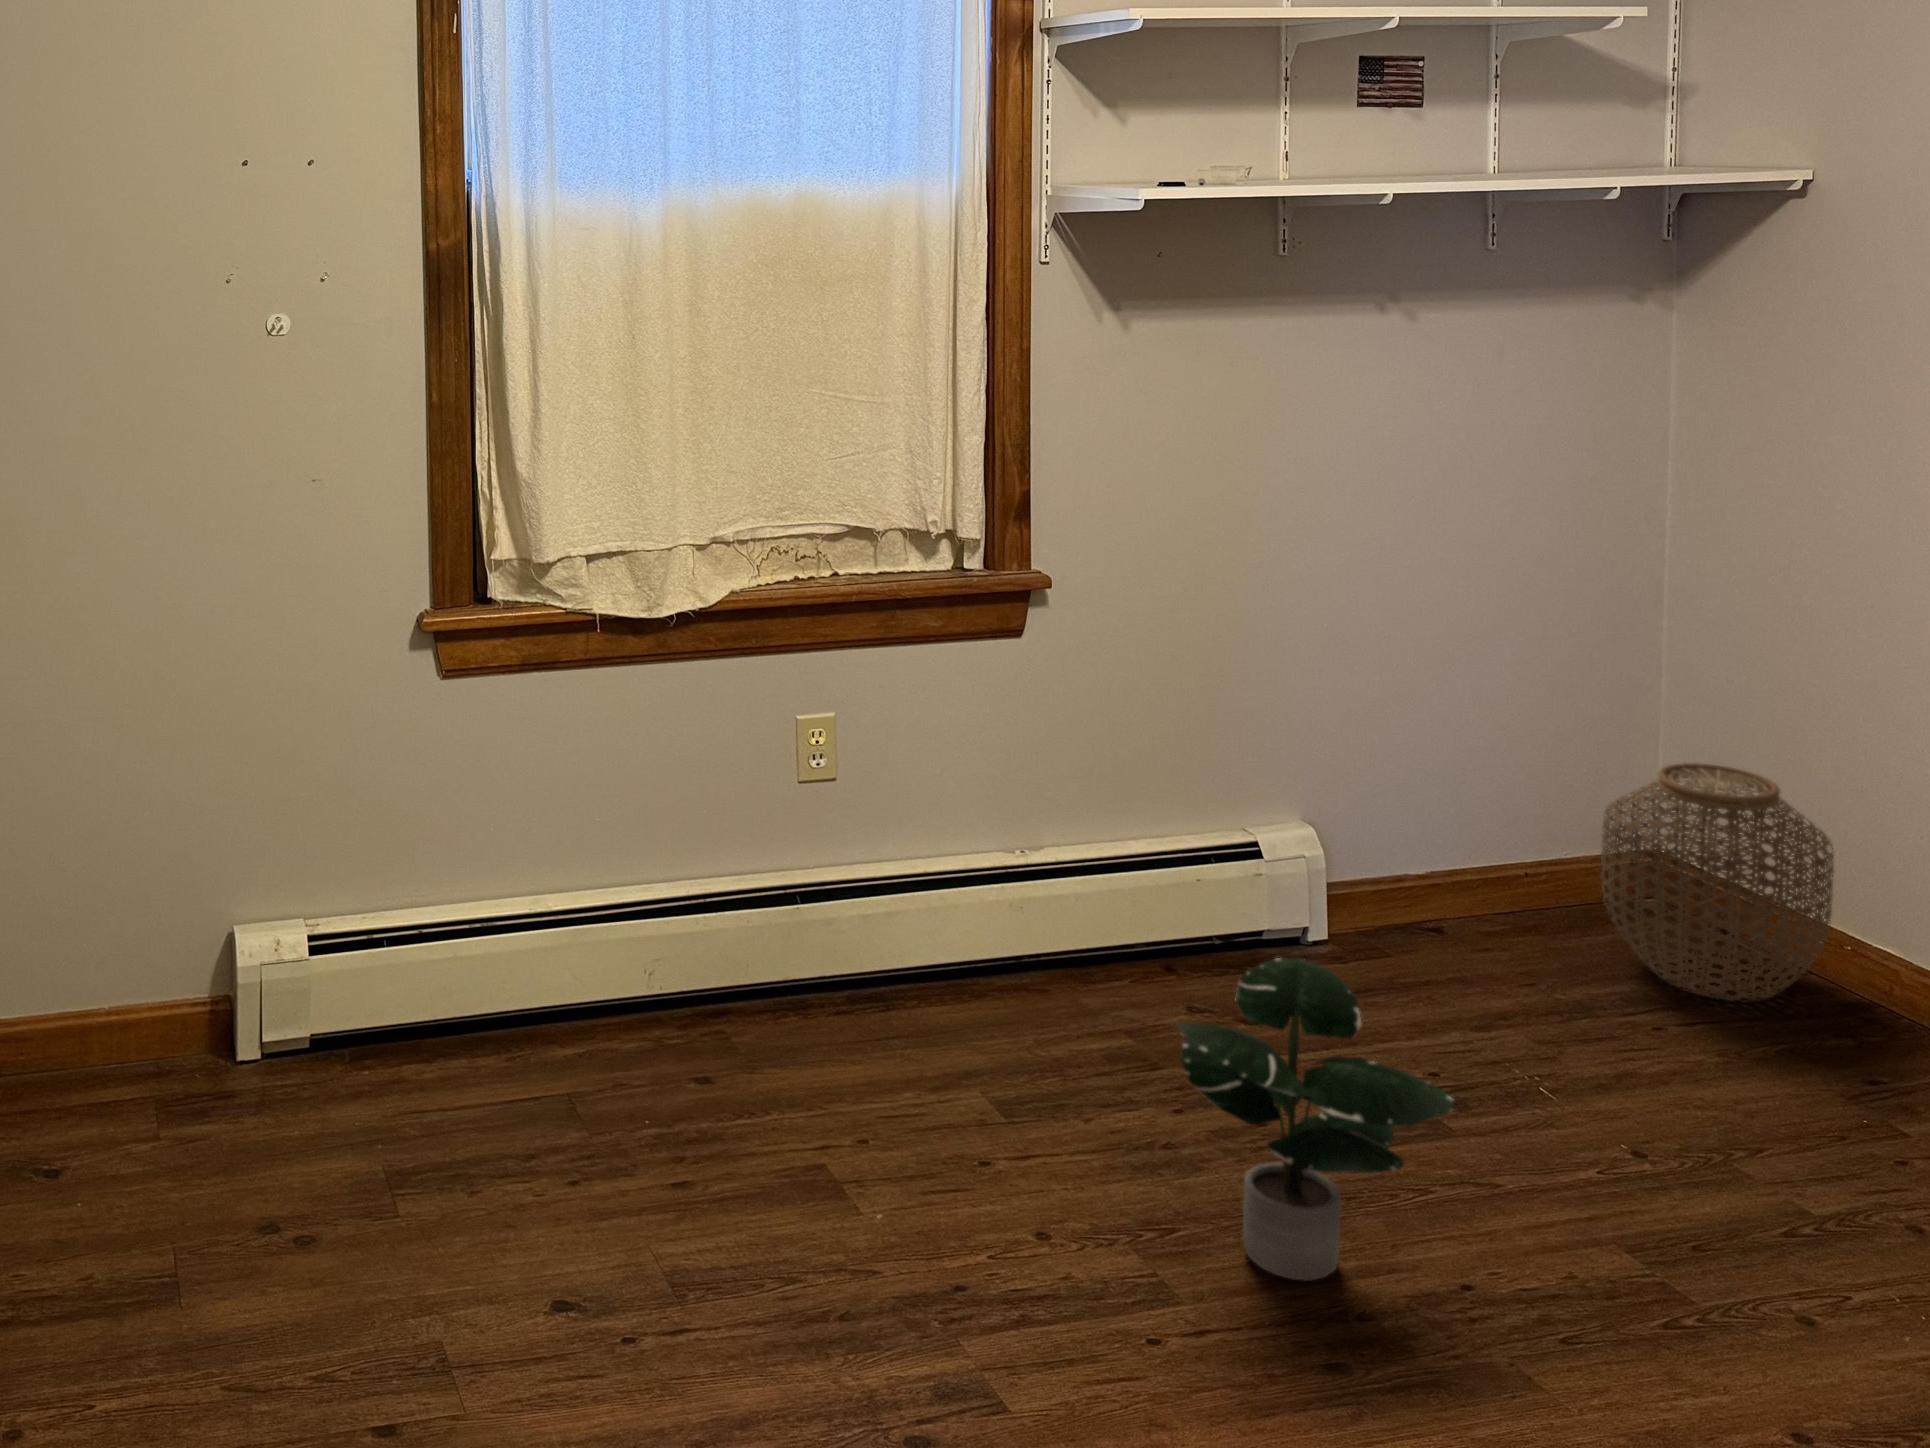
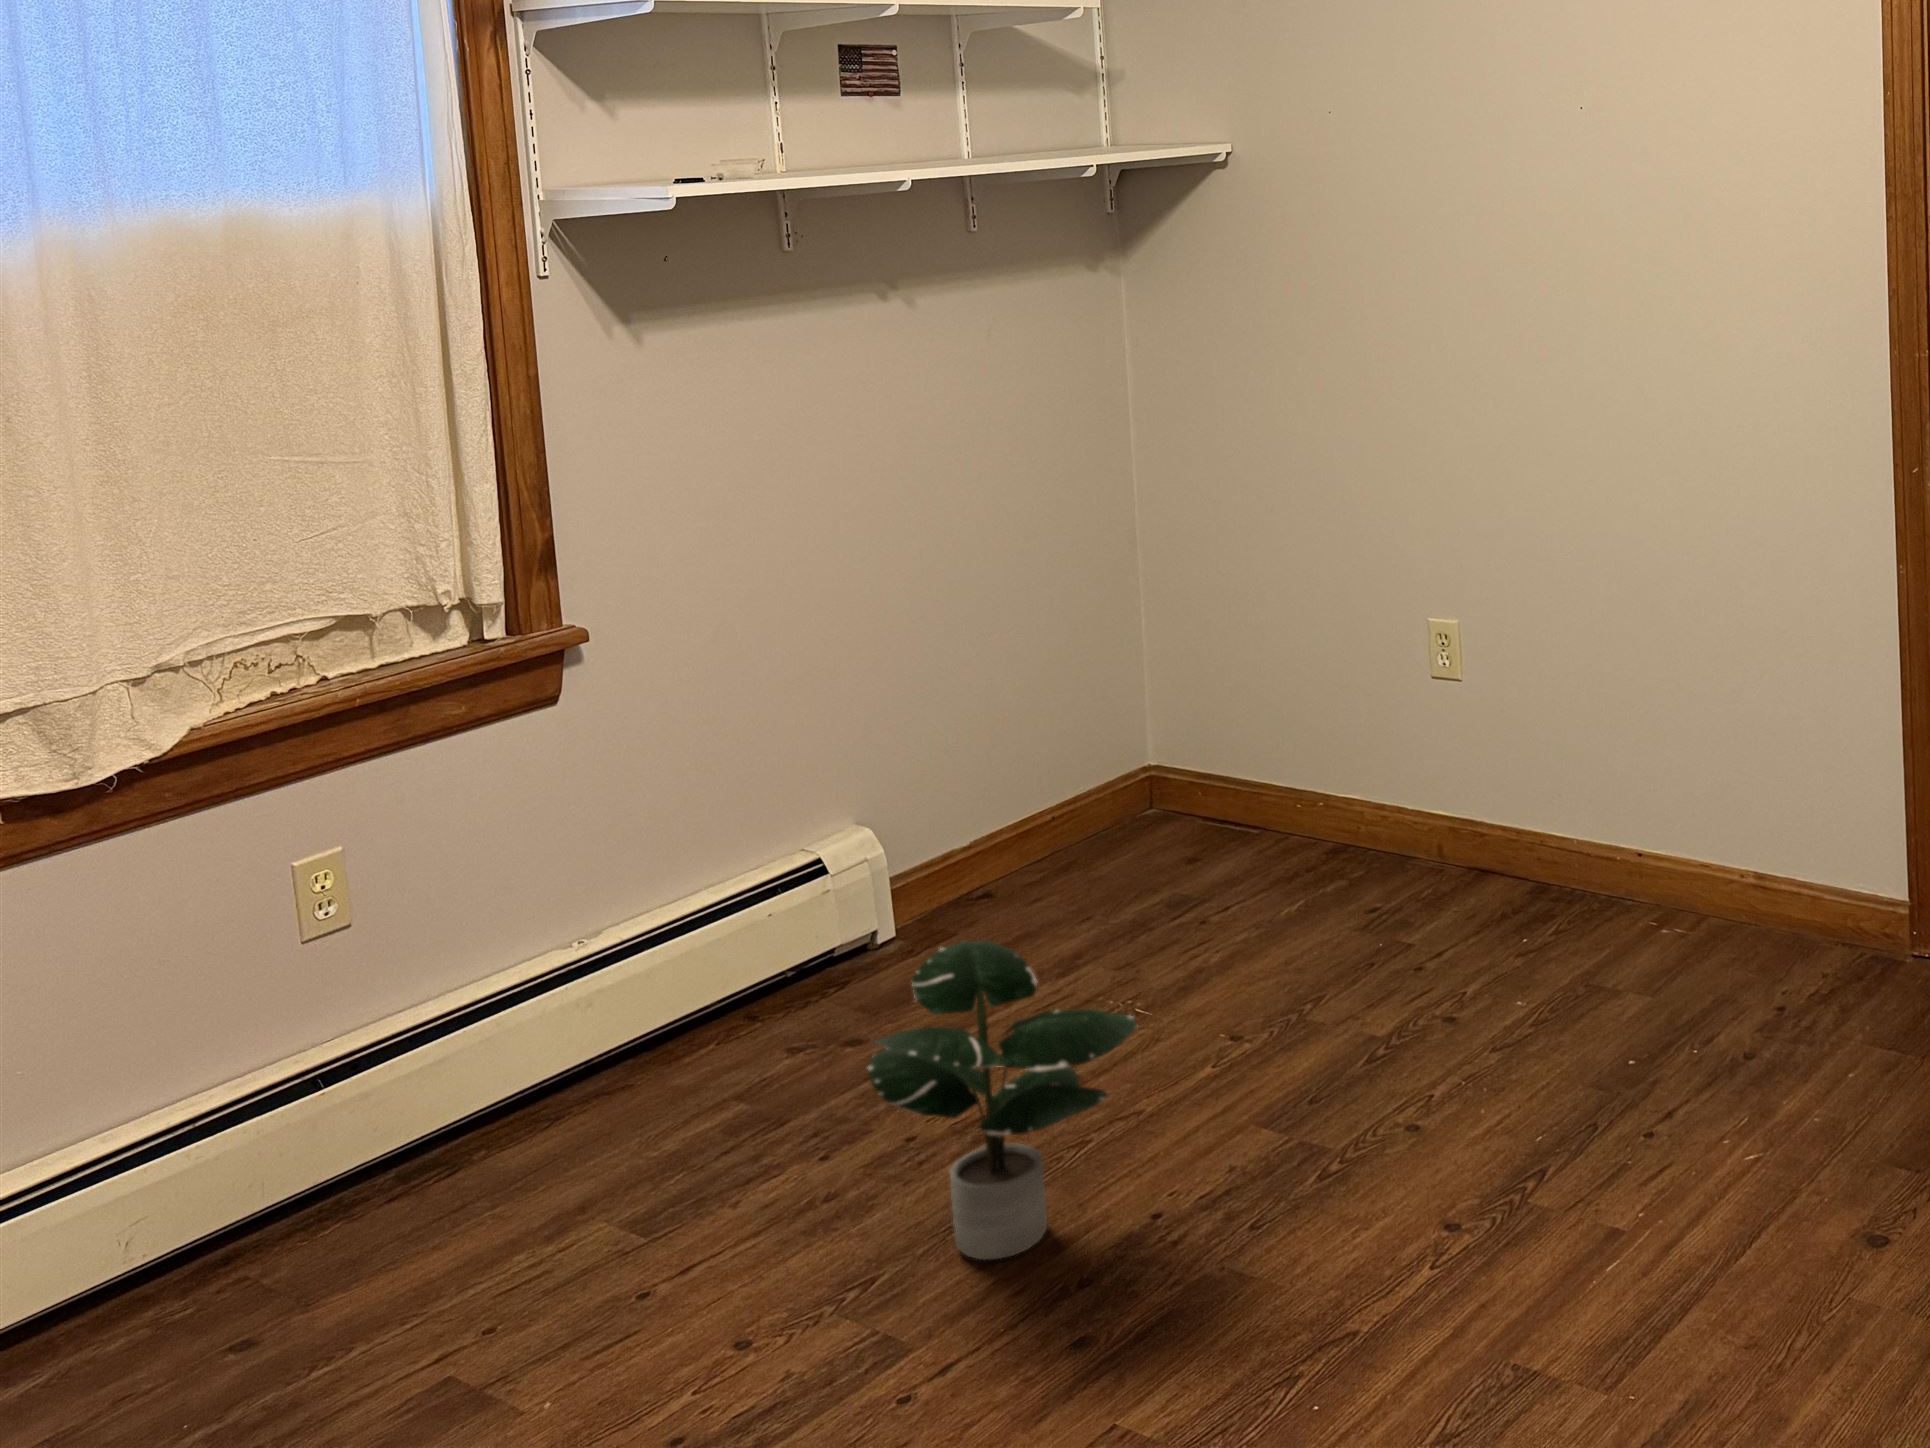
woven basket: present [1601,763,1834,1001] -> none [1131,679,1313,886]

